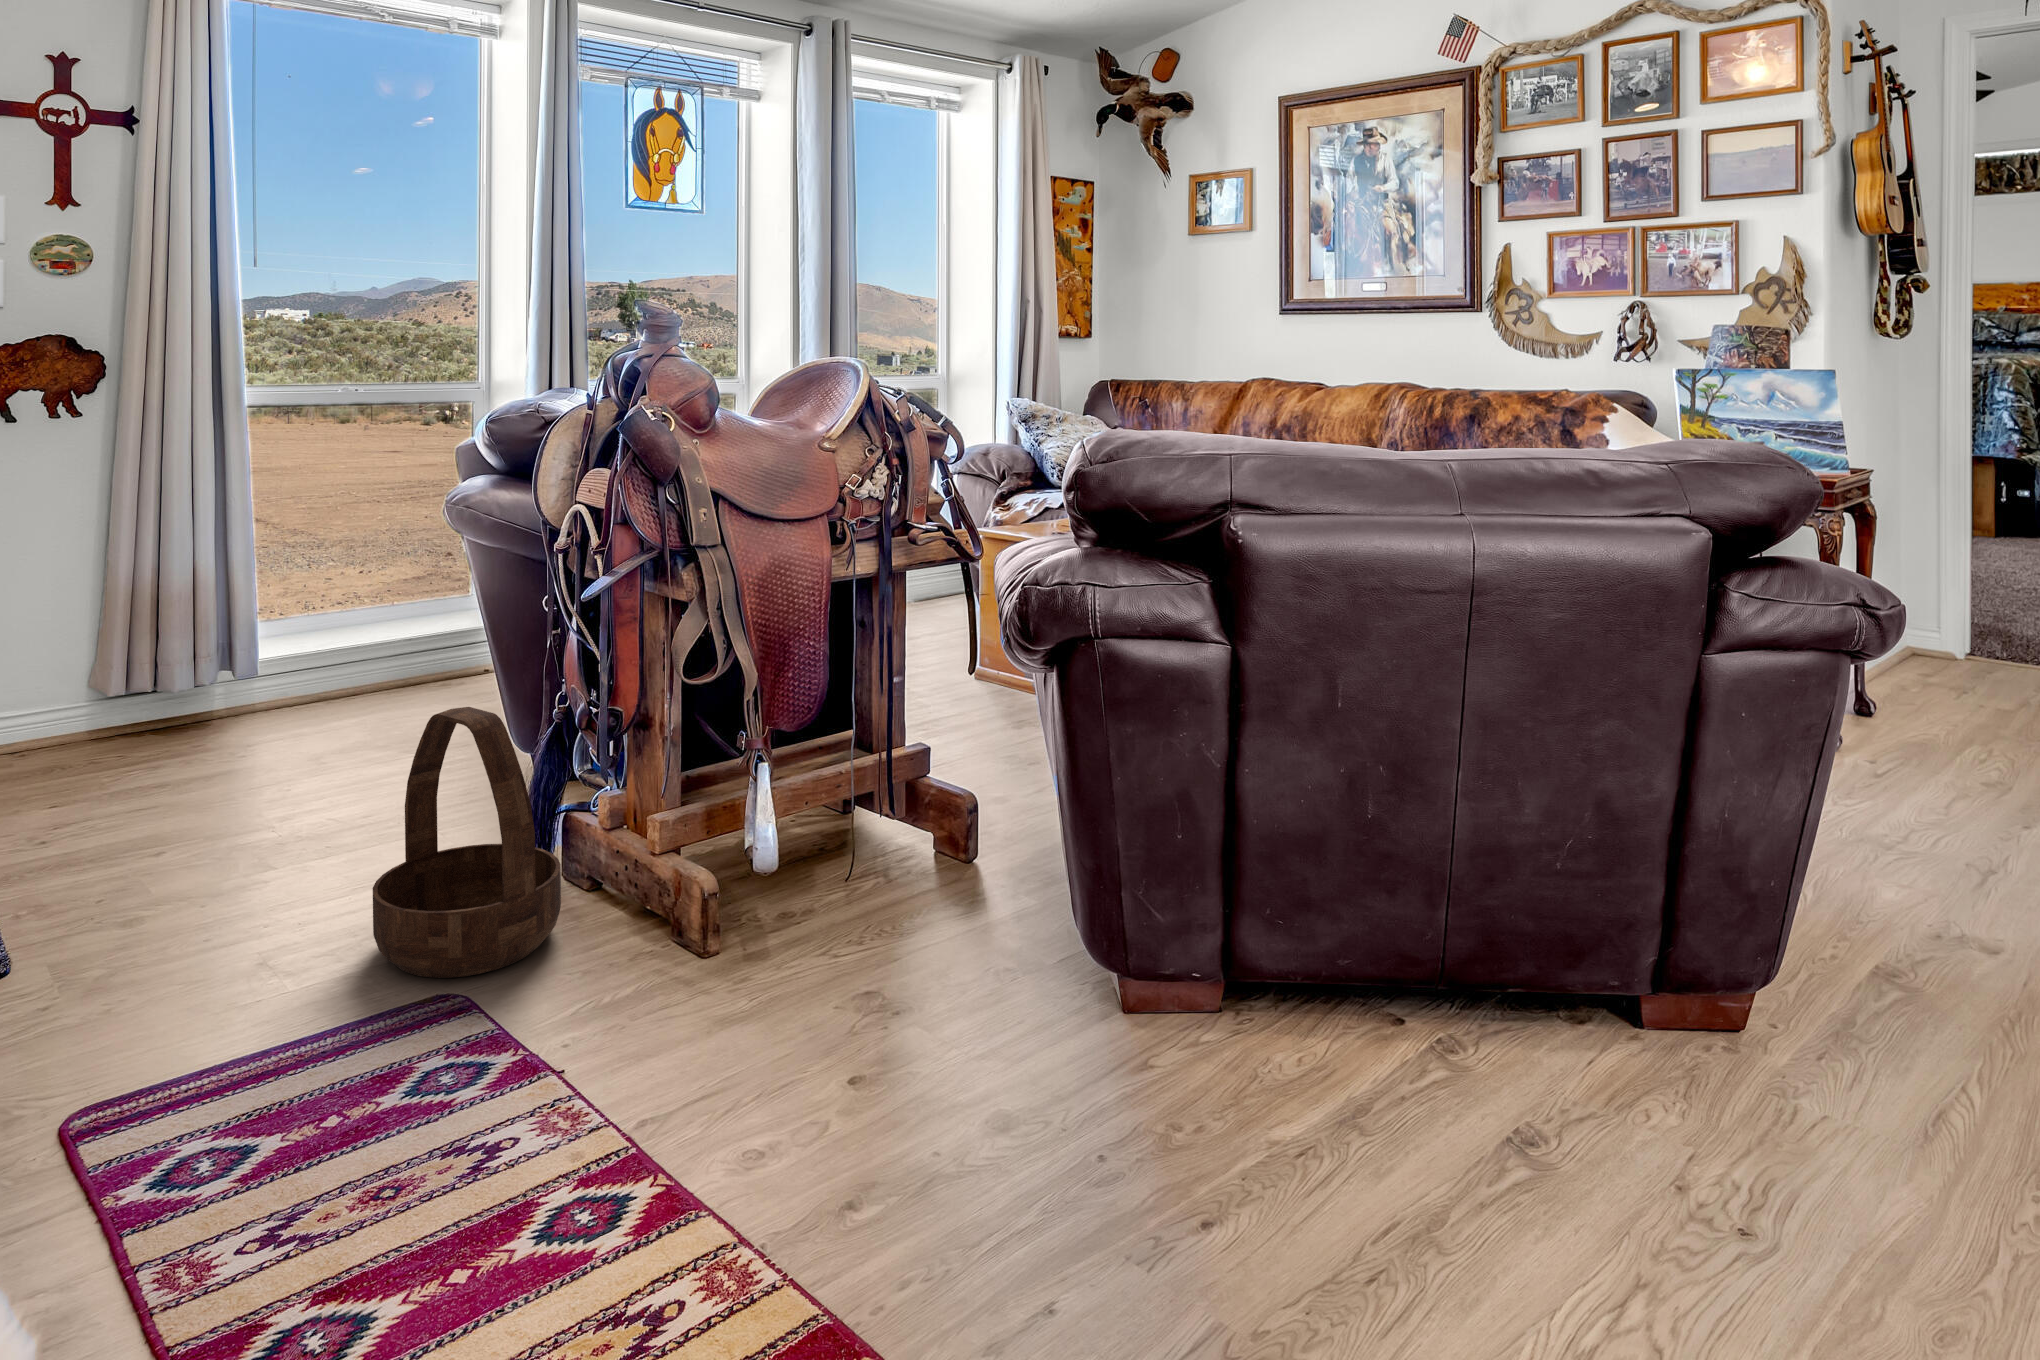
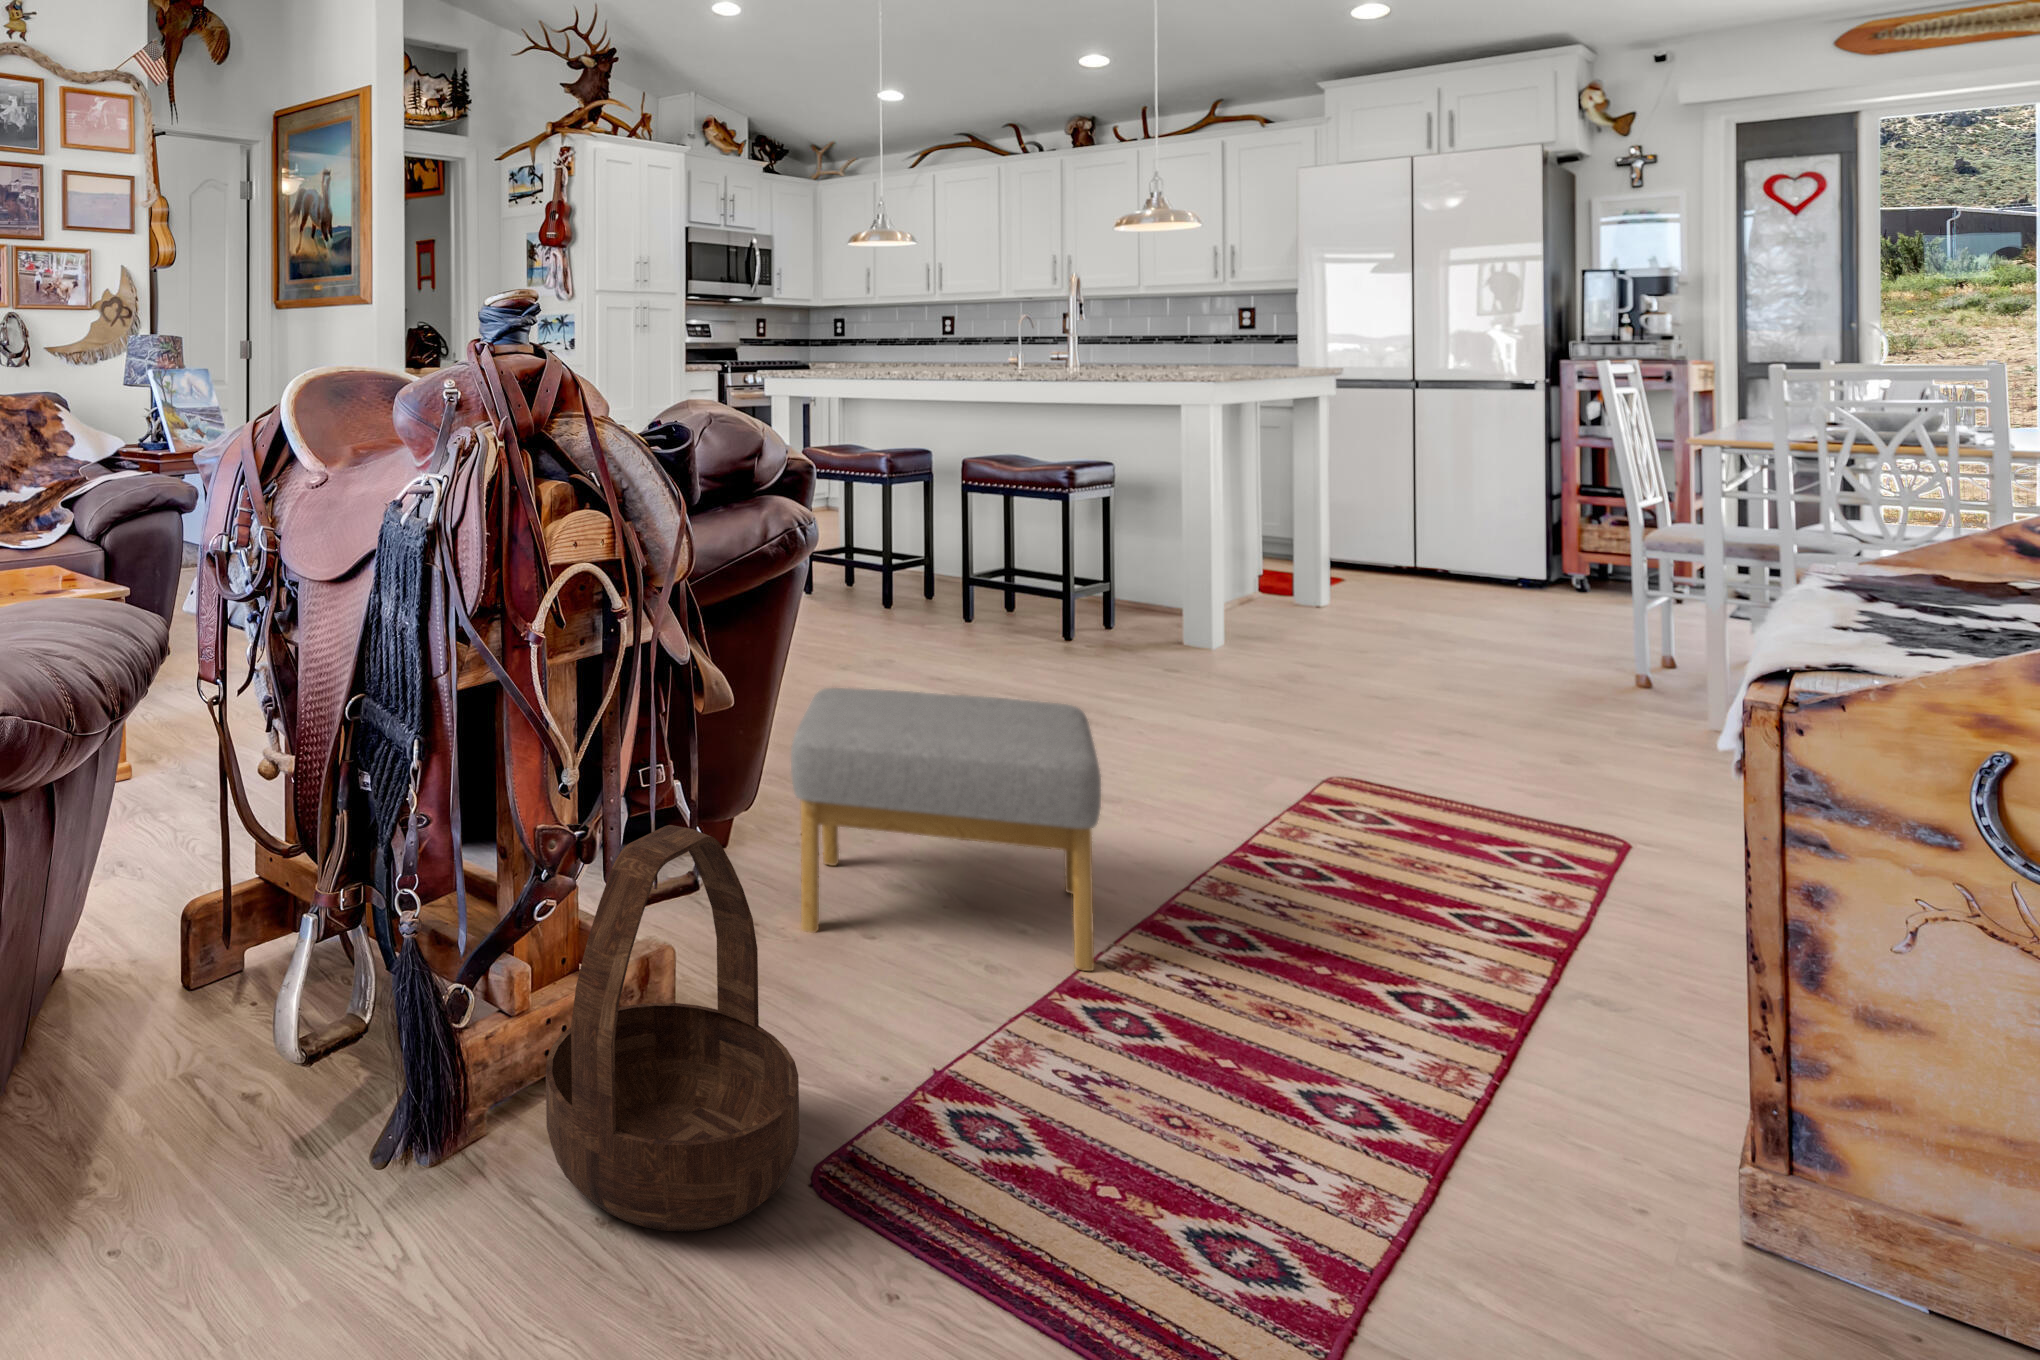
footstool: none [698,796,1058,1257] -> present [791,688,1101,971]

